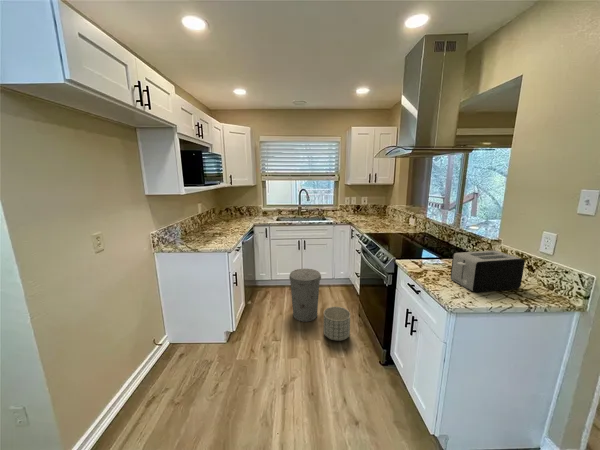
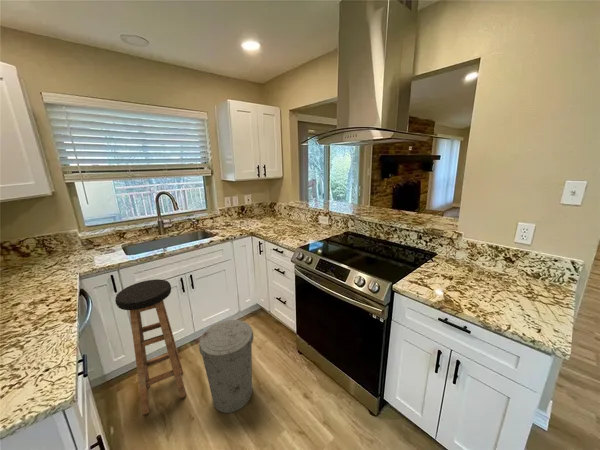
bar stool: none [262,234,289,305] -> present [115,279,186,415]
toaster: present [451,250,525,292] -> none [483,251,542,310]
planter: present [323,307,350,341] -> none [279,360,318,419]

